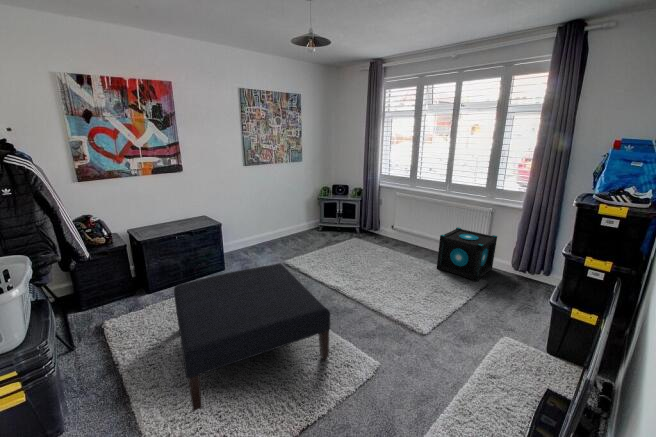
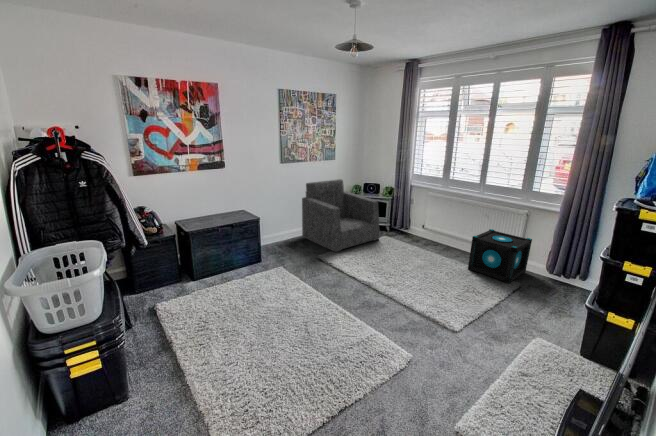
armchair: none [269,181,350,256] -> present [302,179,380,252]
ottoman: present [174,263,330,411] -> none [221,257,367,386]

